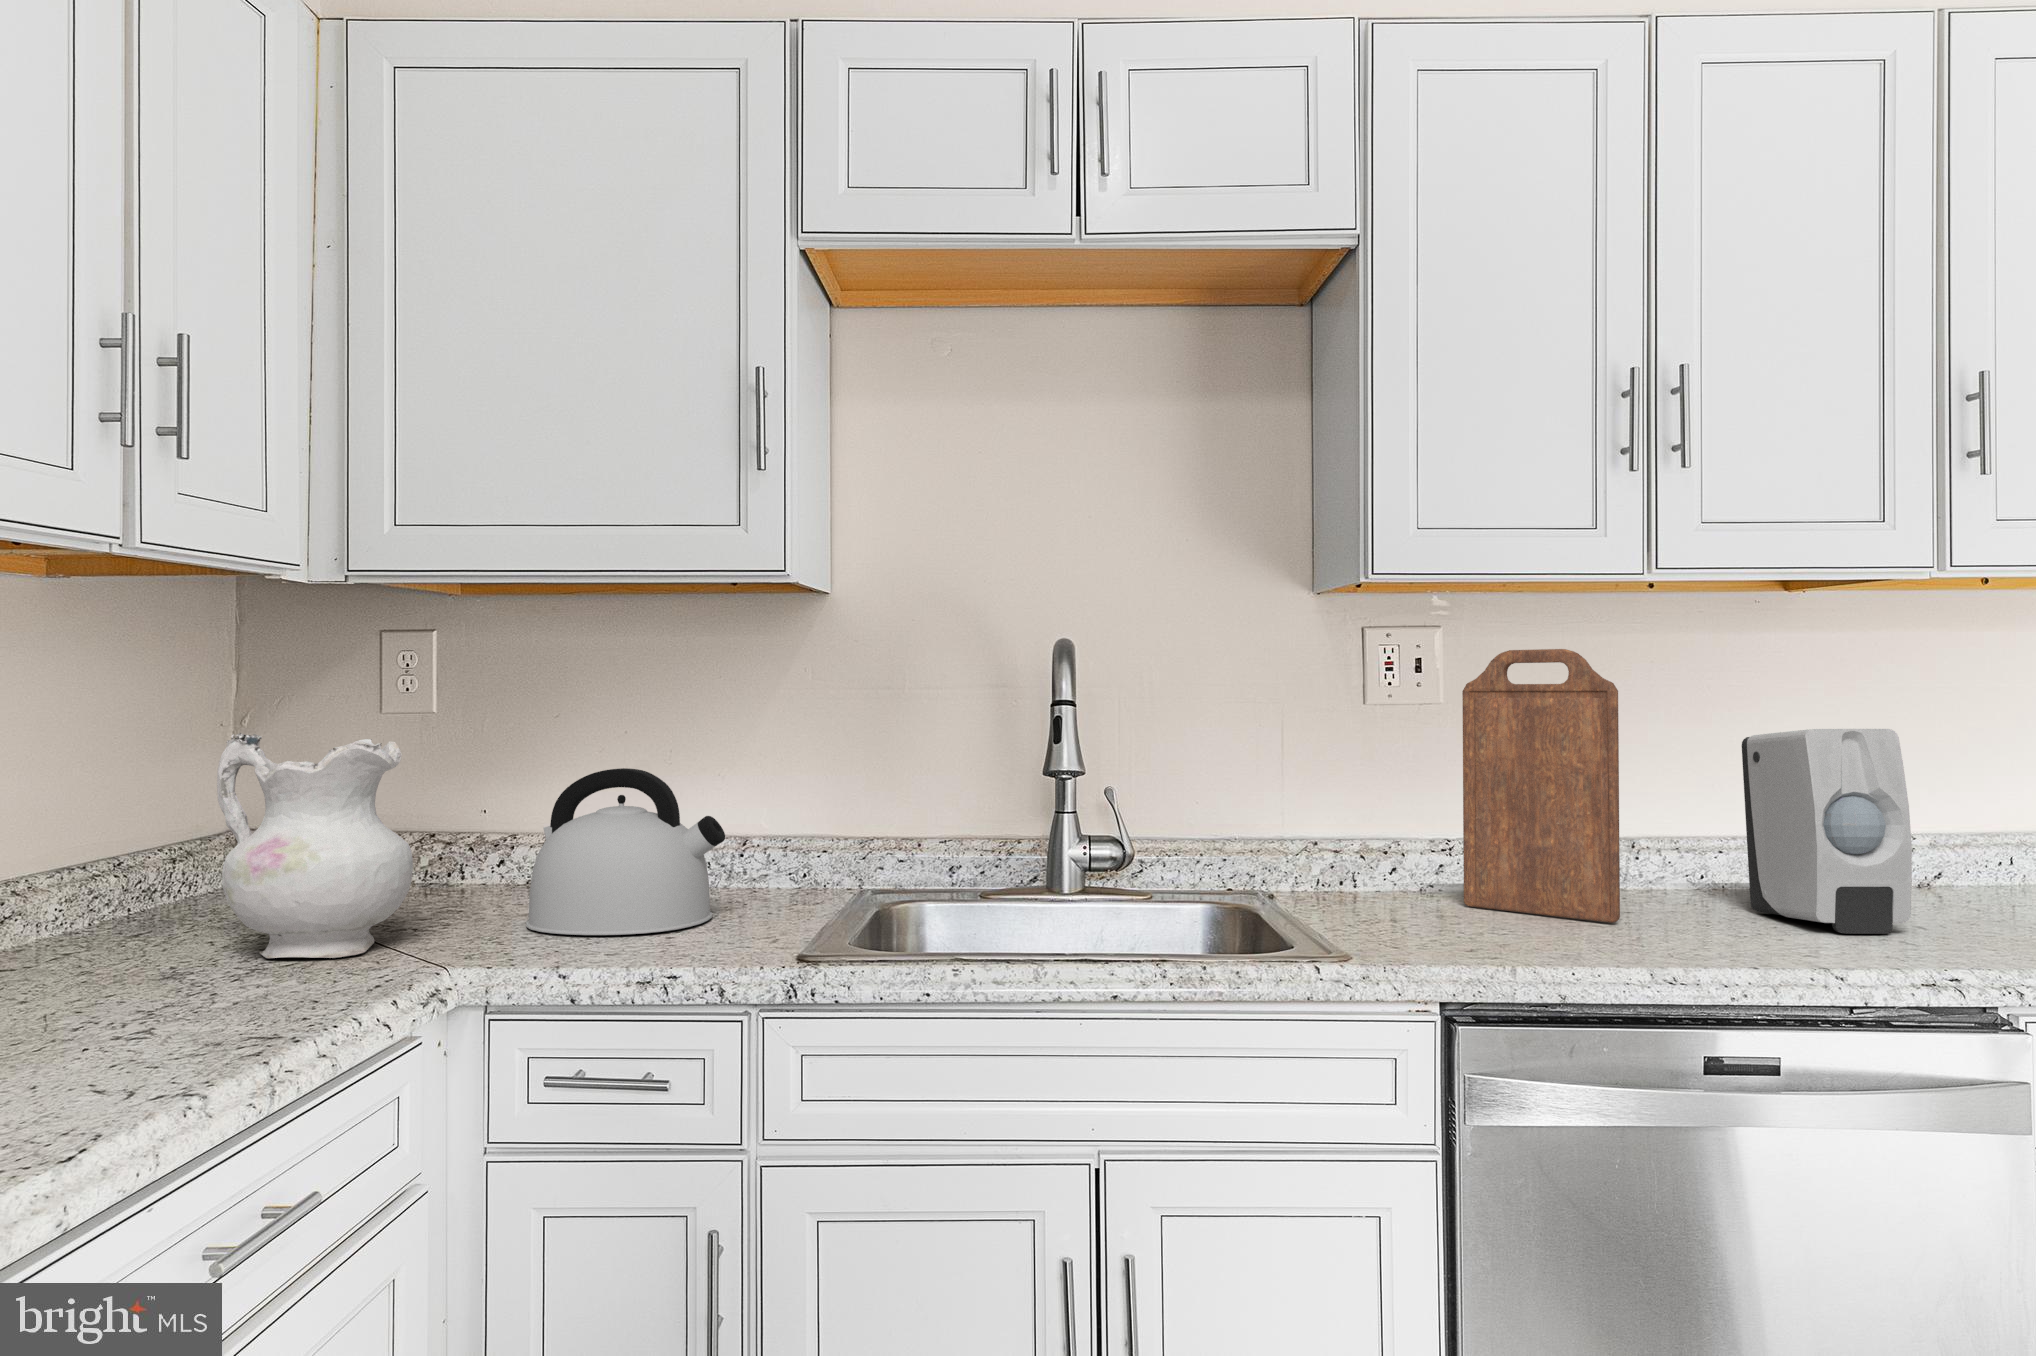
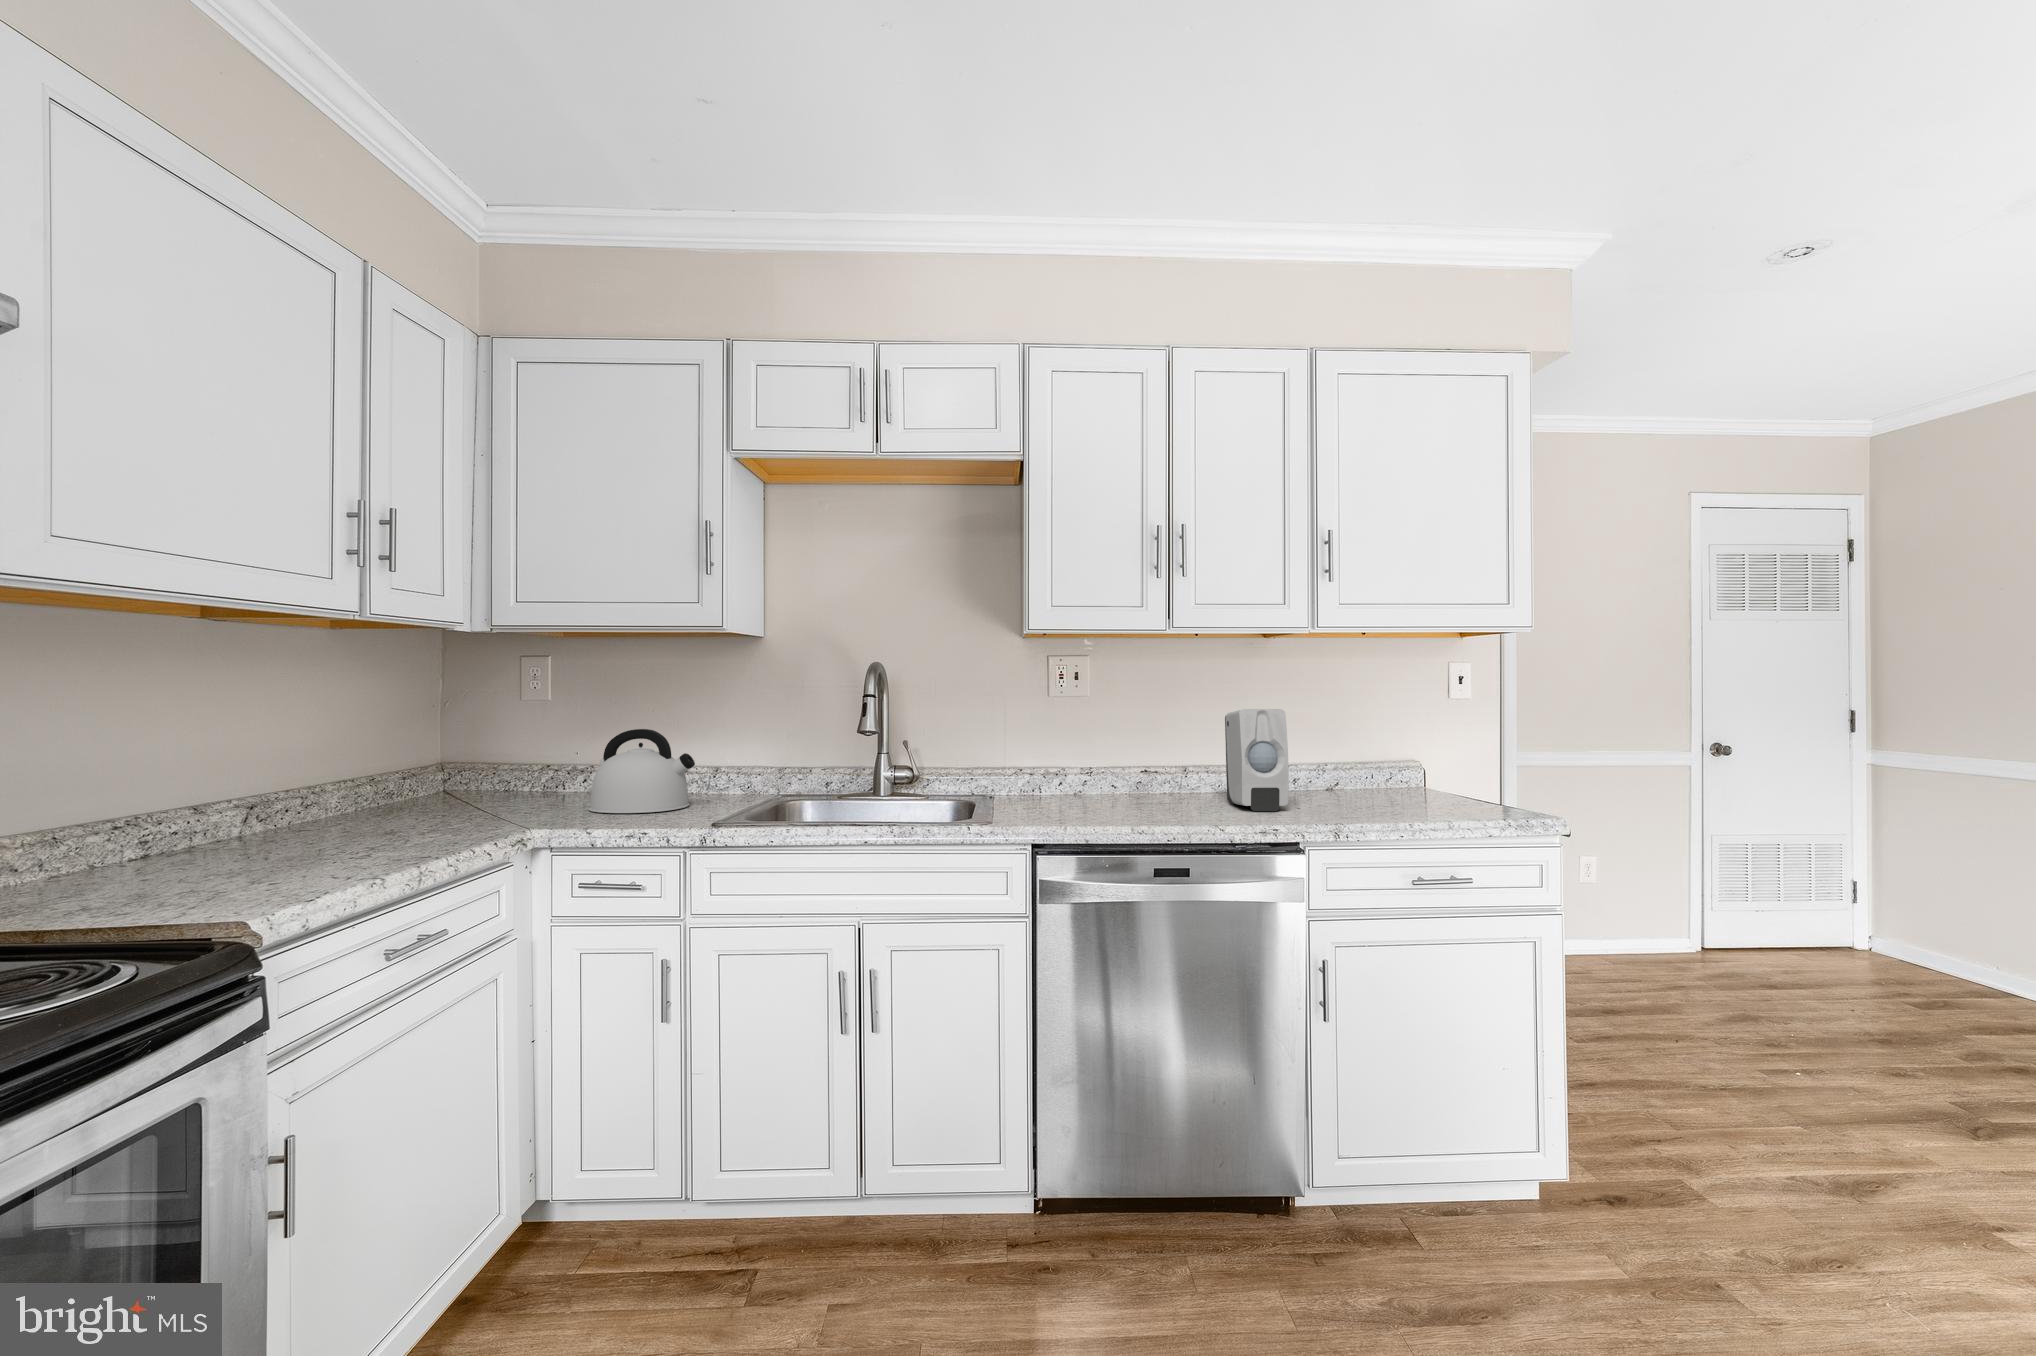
cutting board: present [1462,649,1620,923] -> none [1085,668,1152,807]
ceramic pitcher: present [217,733,413,958] -> none [426,710,528,822]

